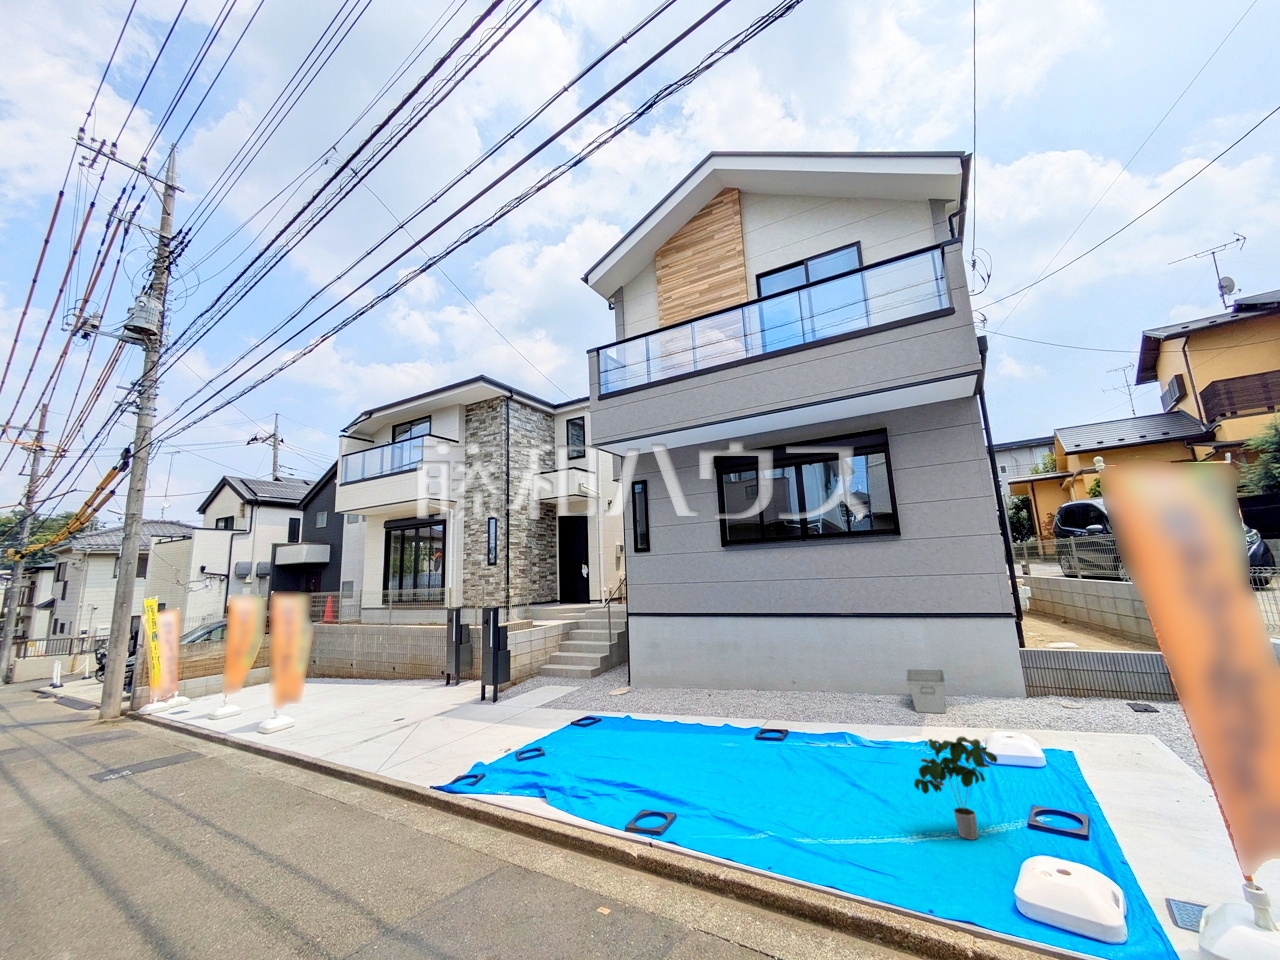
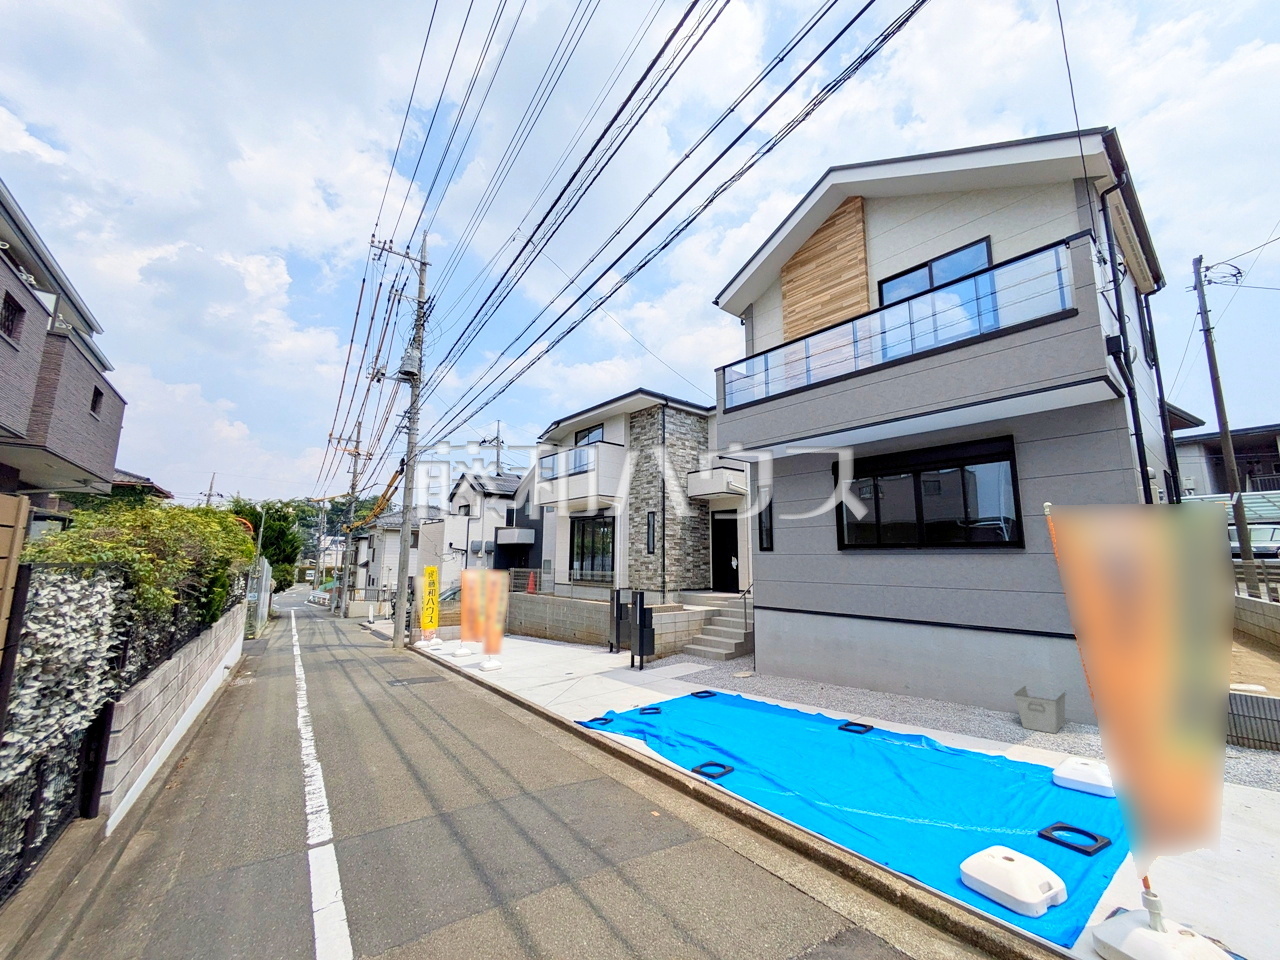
potted plant: present [914,736,997,840] -> none [933,740,1021,836]

